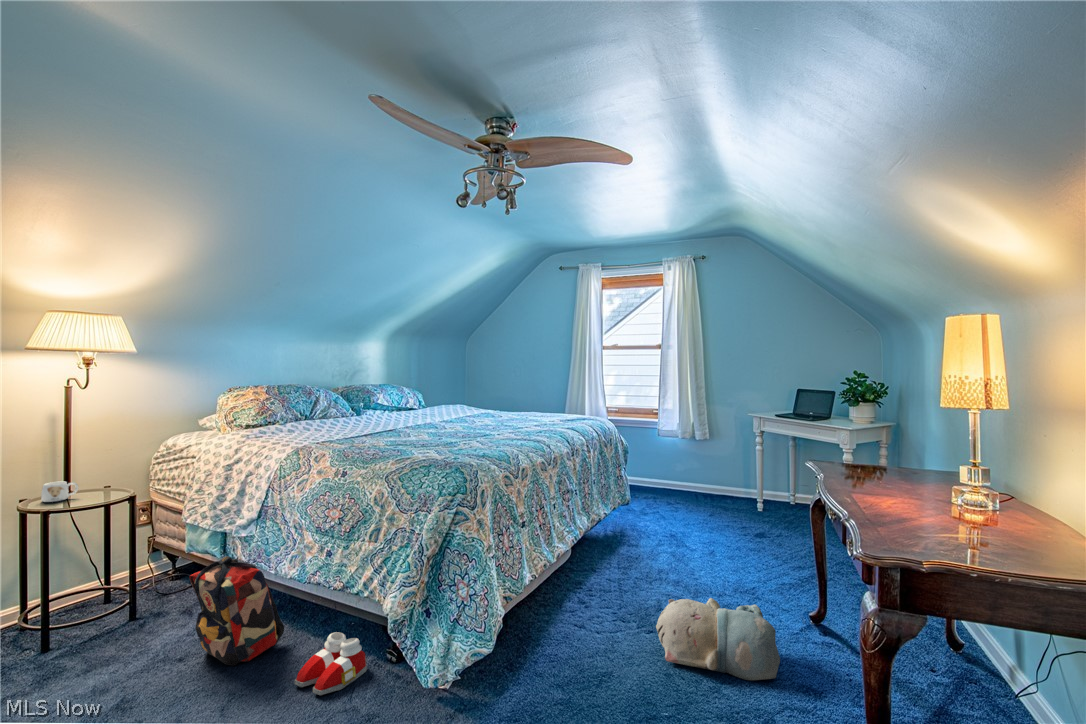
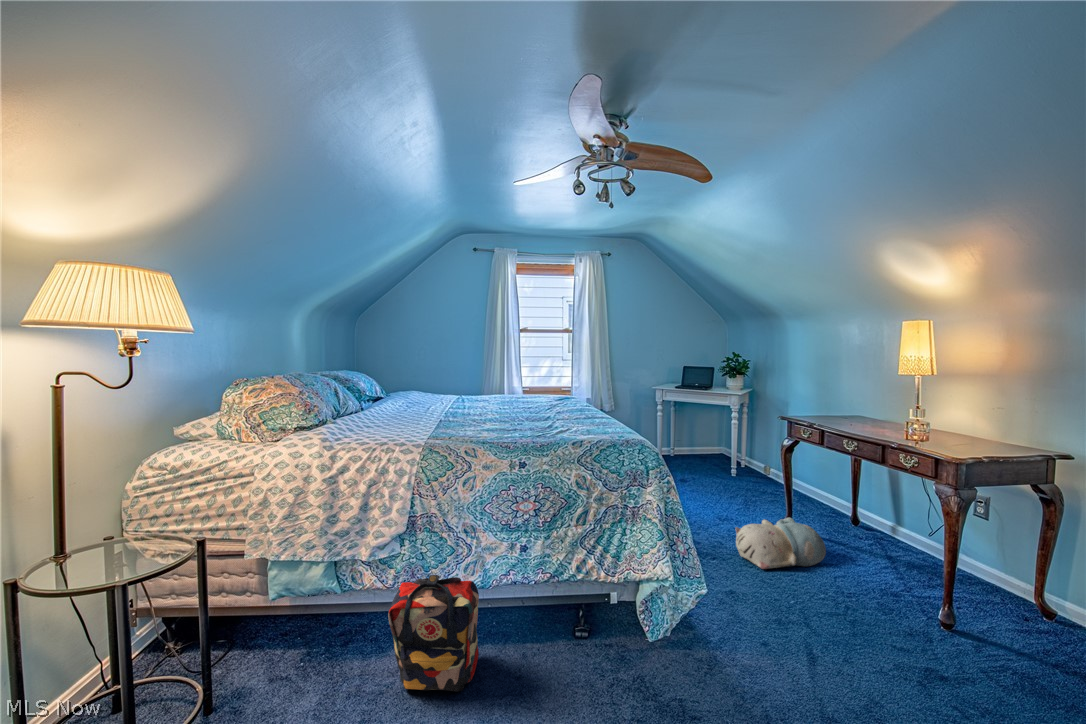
mug: present [41,481,78,502] -> none [79,534,131,571]
slippers: present [295,632,367,695] -> none [542,620,597,678]

